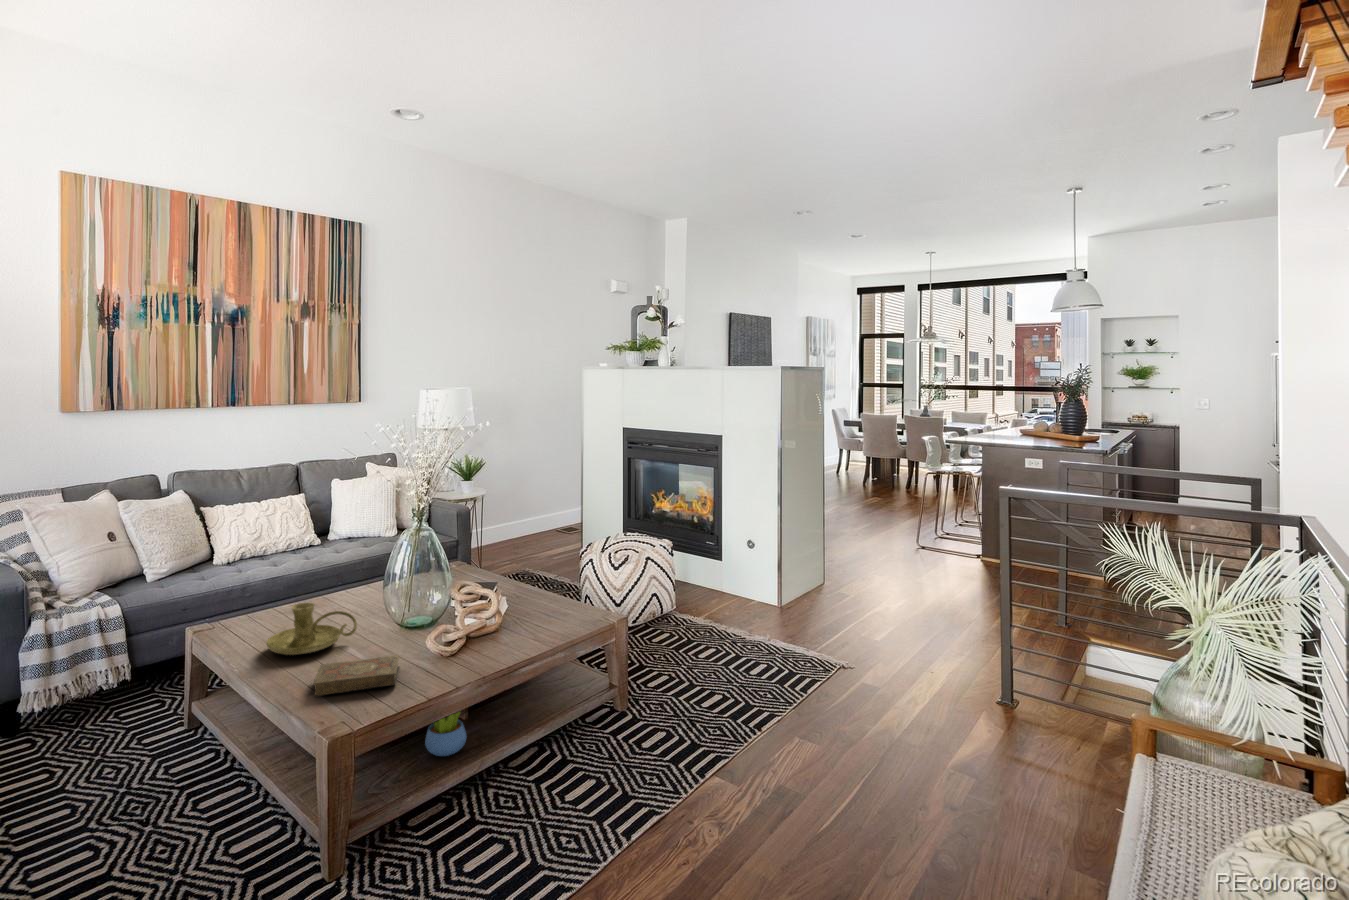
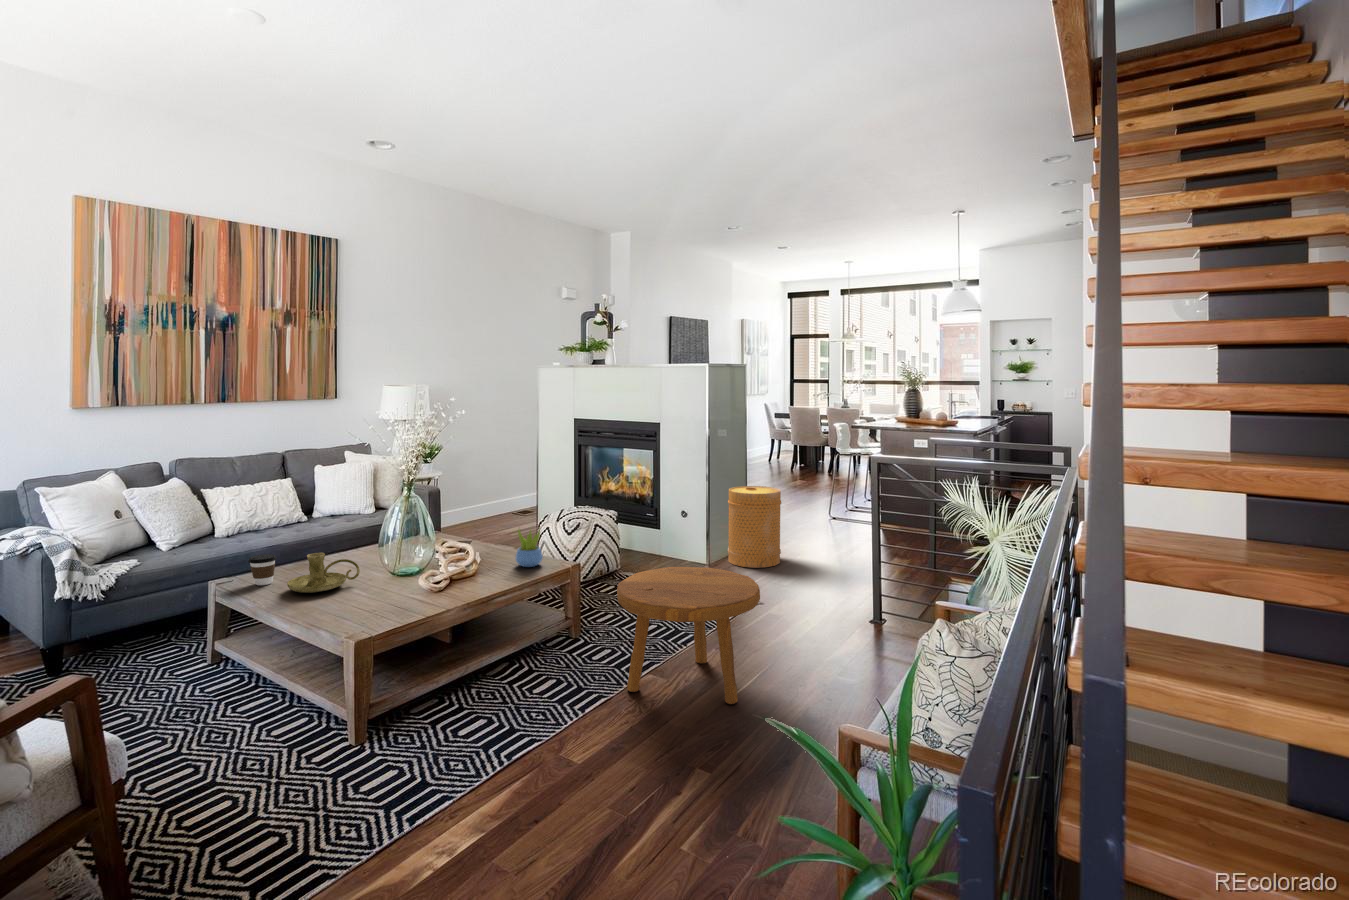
basket: none [801,512,867,611] -> present [728,486,781,568]
coffee cup: none [224,600,260,639] -> present [248,554,277,585]
footstool: none [677,632,867,834] -> present [617,567,760,704]
book: present [313,655,400,696] -> none [335,588,399,616]
succulent plant: present [425,712,467,756] -> present [516,529,543,567]

